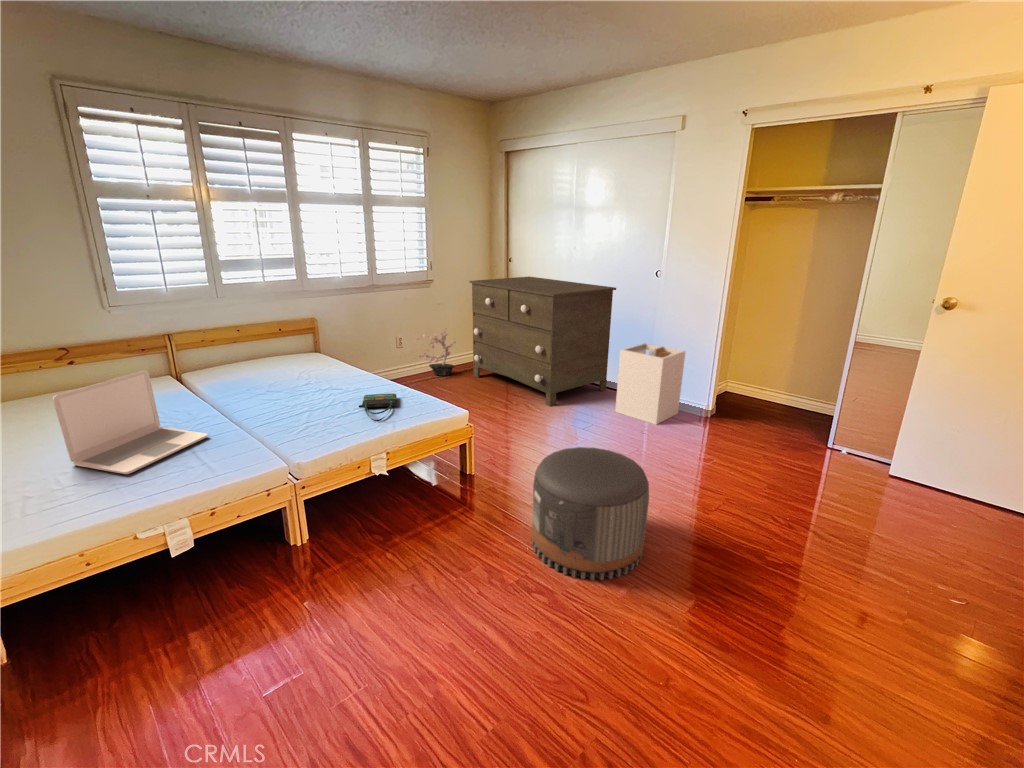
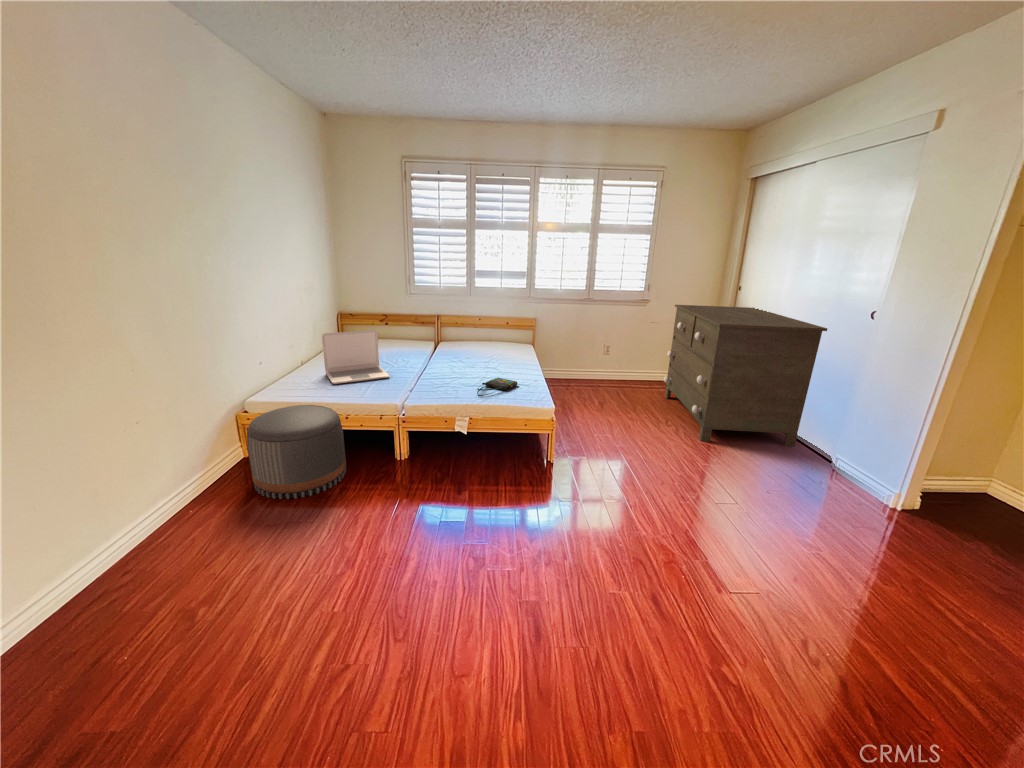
potted plant: present [416,331,456,376] -> none [614,345,658,390]
laundry hamper: present [615,343,685,424] -> none [770,399,884,499]
pouf: present [532,447,649,580] -> present [247,405,346,499]

